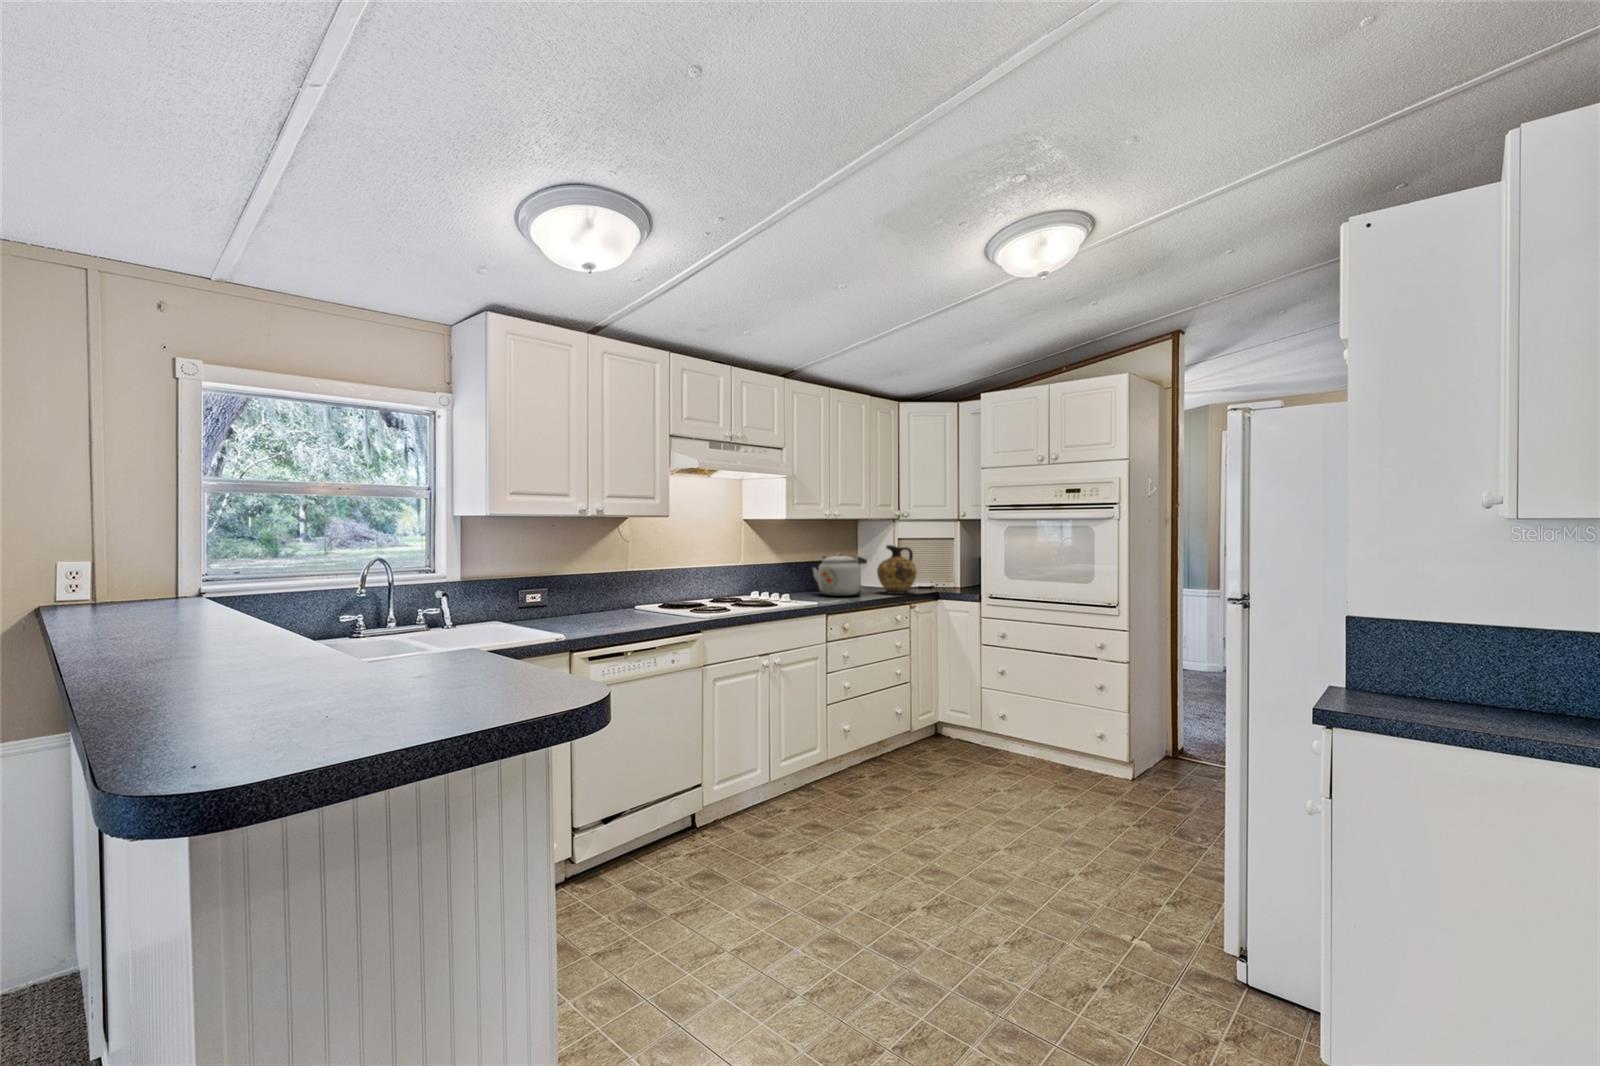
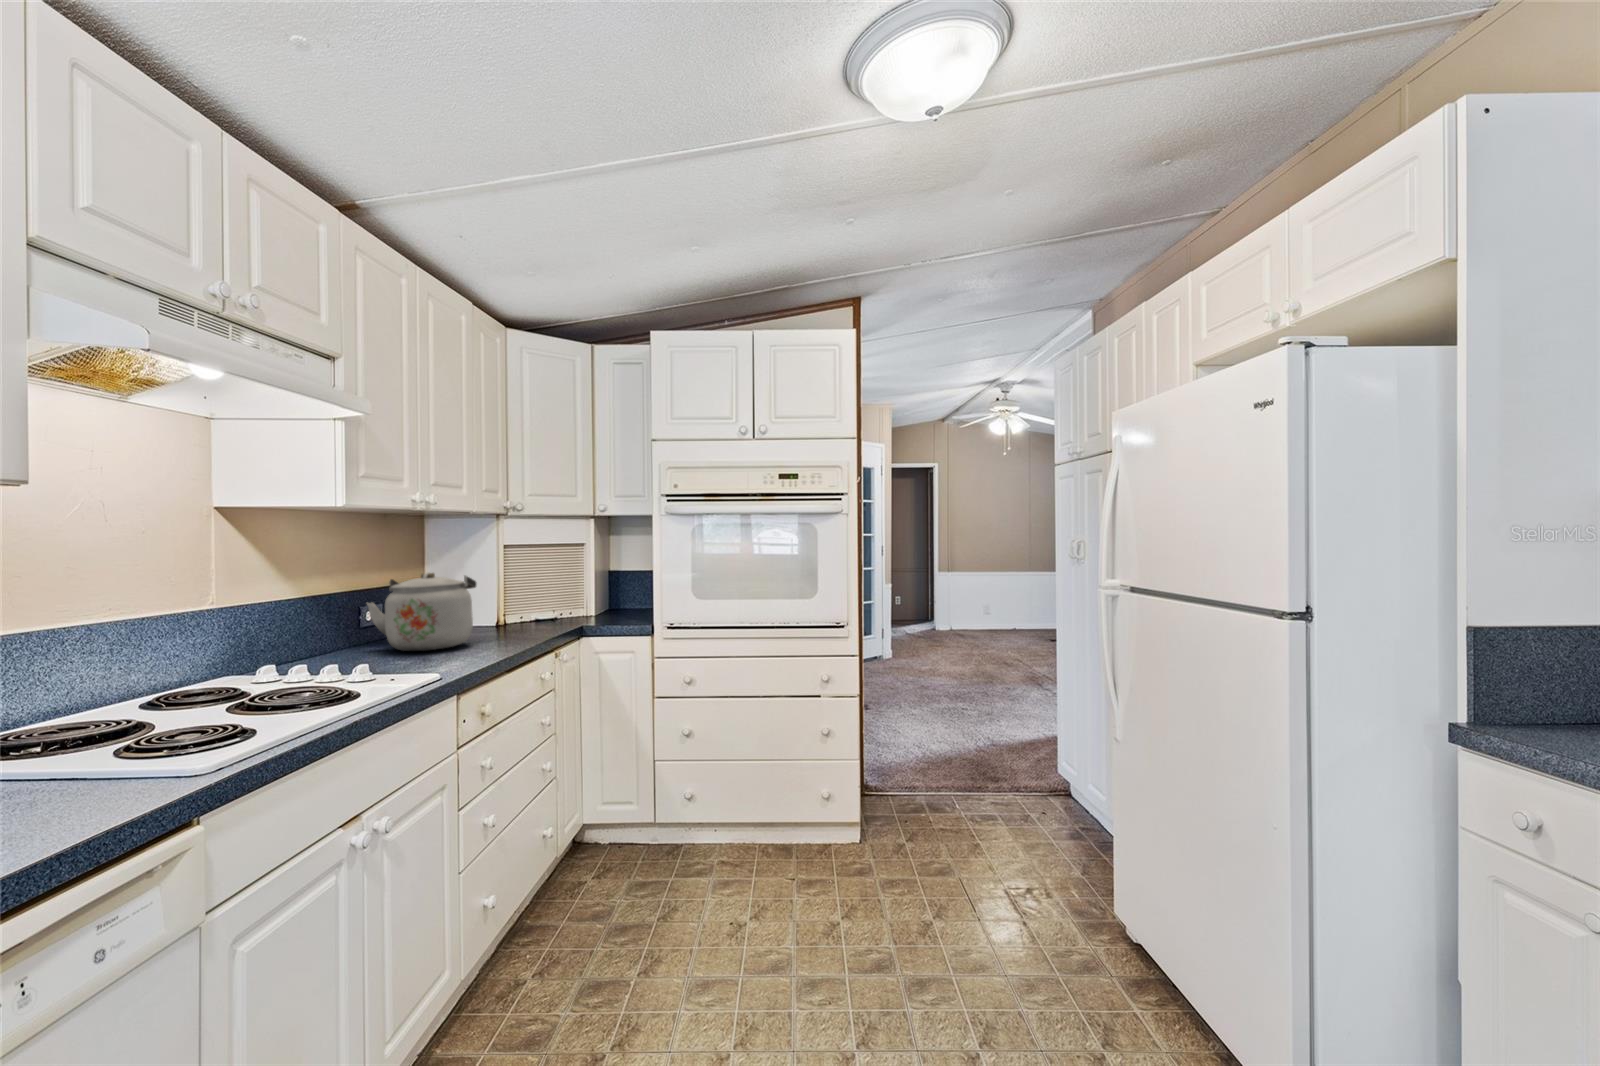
ceramic jug: present [877,545,917,594] -> none [482,555,549,634]

